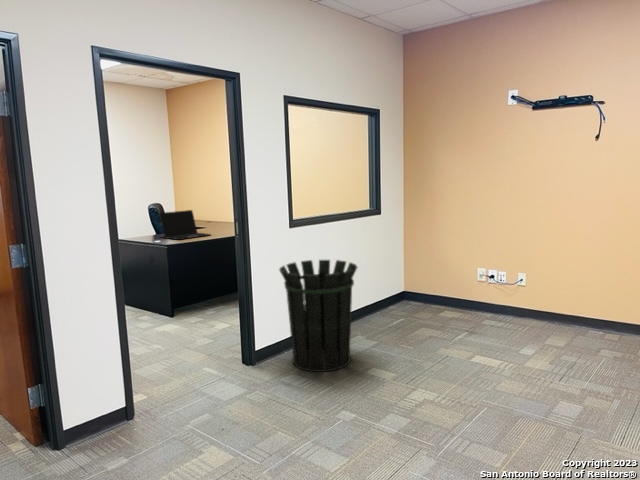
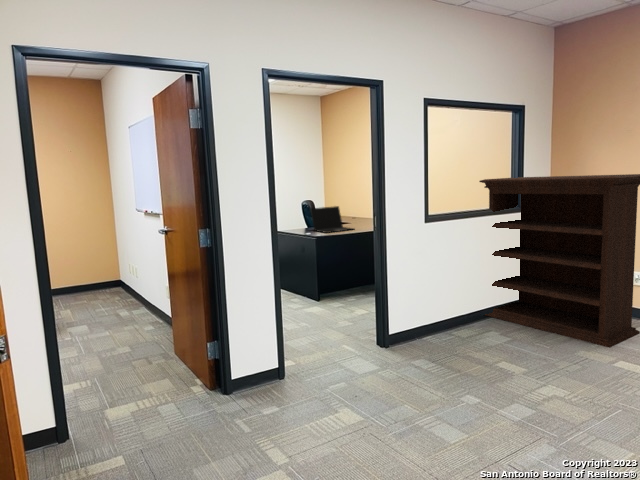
bookshelf: none [340,178,492,343] -> present [479,174,640,348]
waste bin: present [279,260,357,372] -> none [413,255,491,360]

